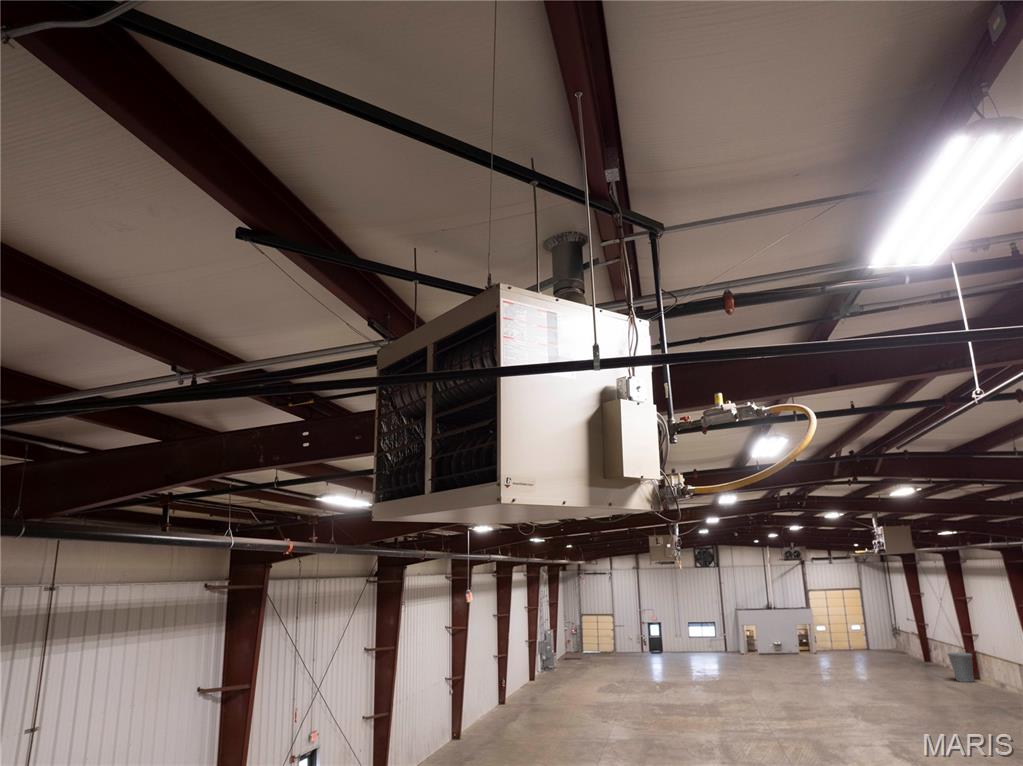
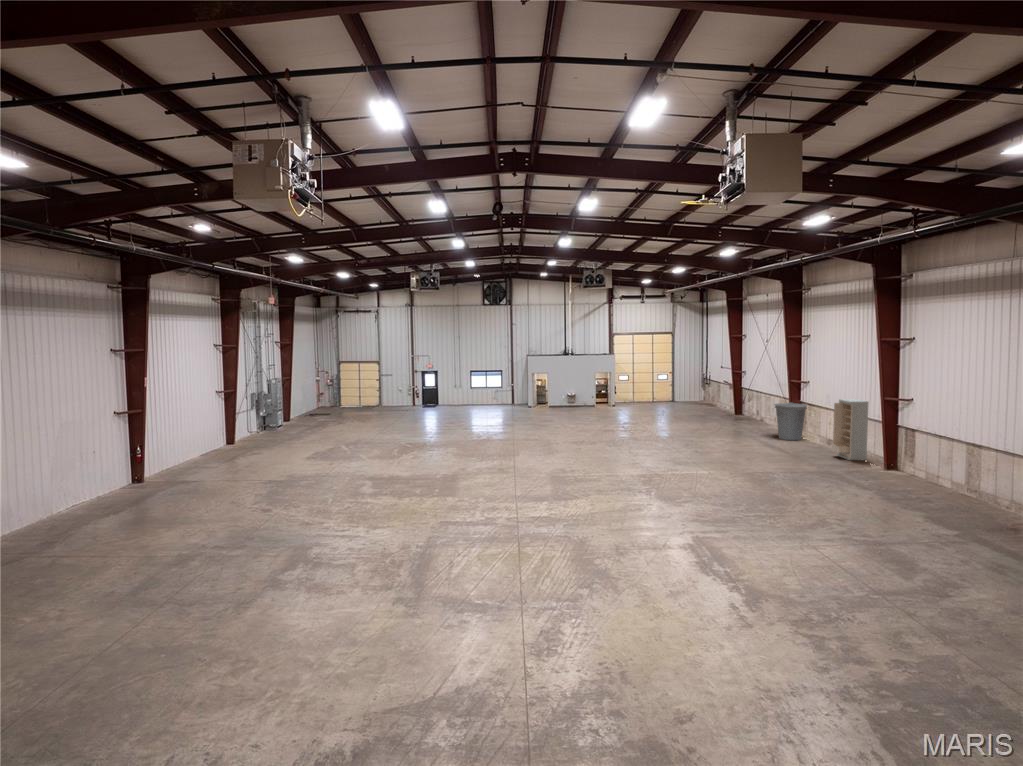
storage cabinet: none [982,649,1015,695] -> present [832,399,869,460]

